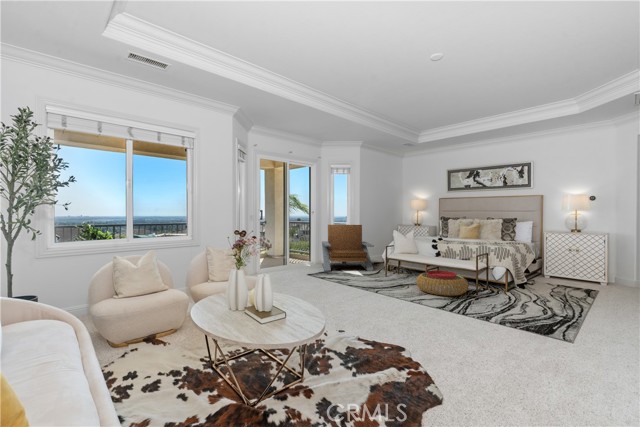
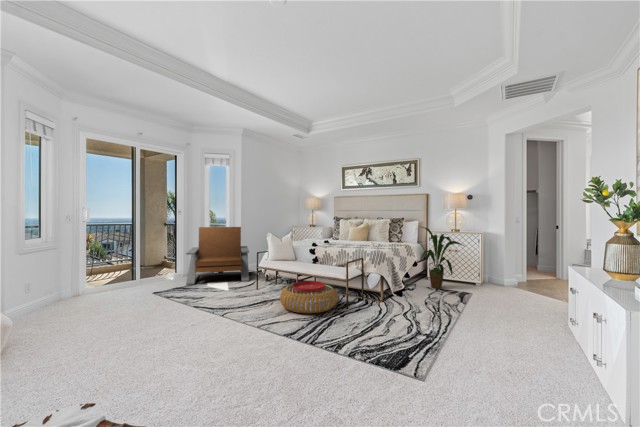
house plant: none [539,227,589,285] -> present [421,227,464,289]

